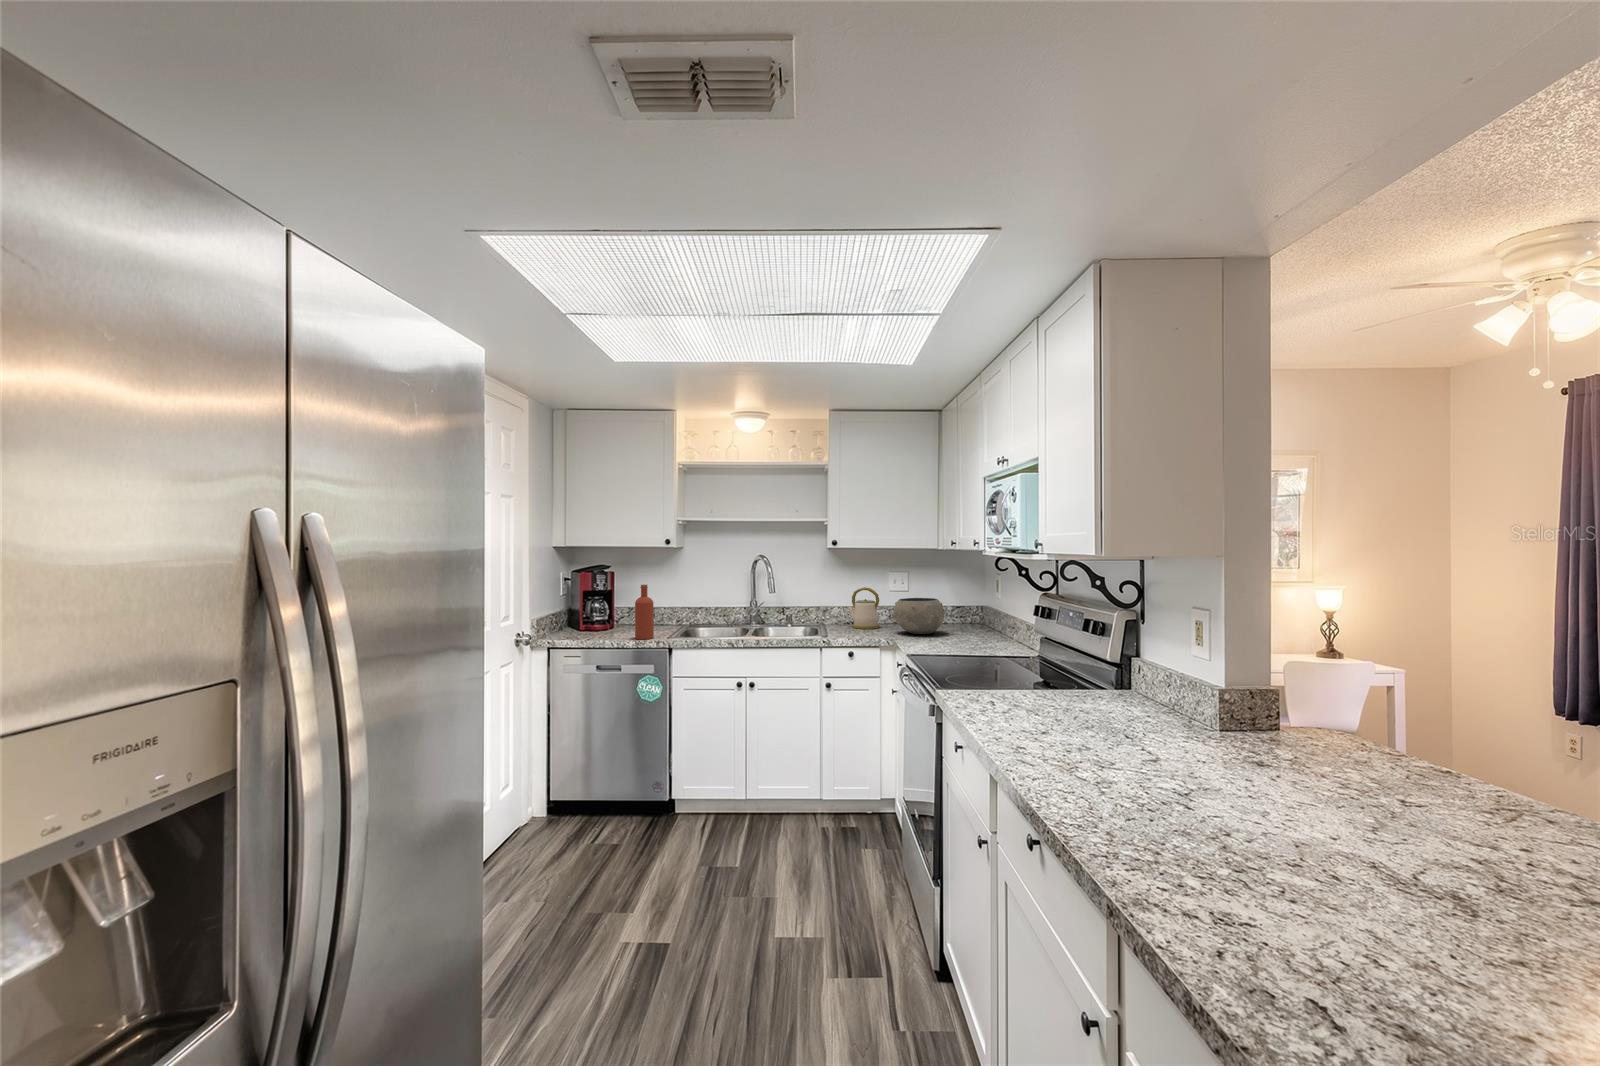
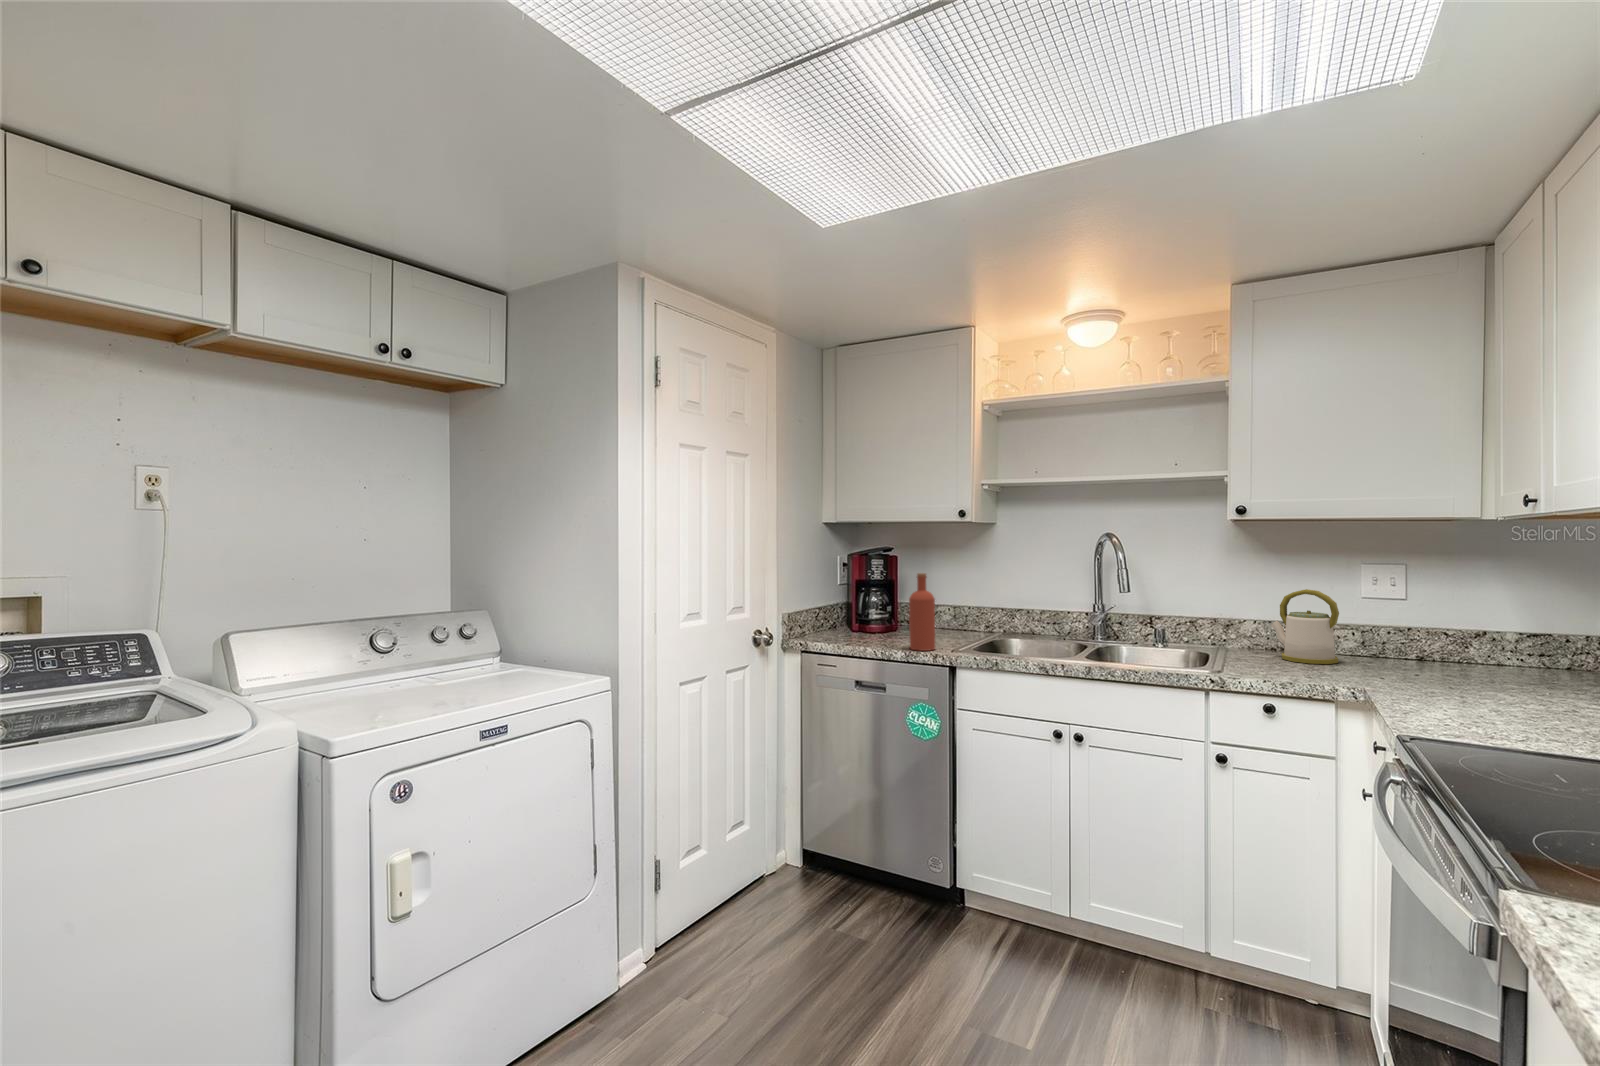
ceramic bowl: present [892,598,944,634] -> none [1366,613,1497,686]

